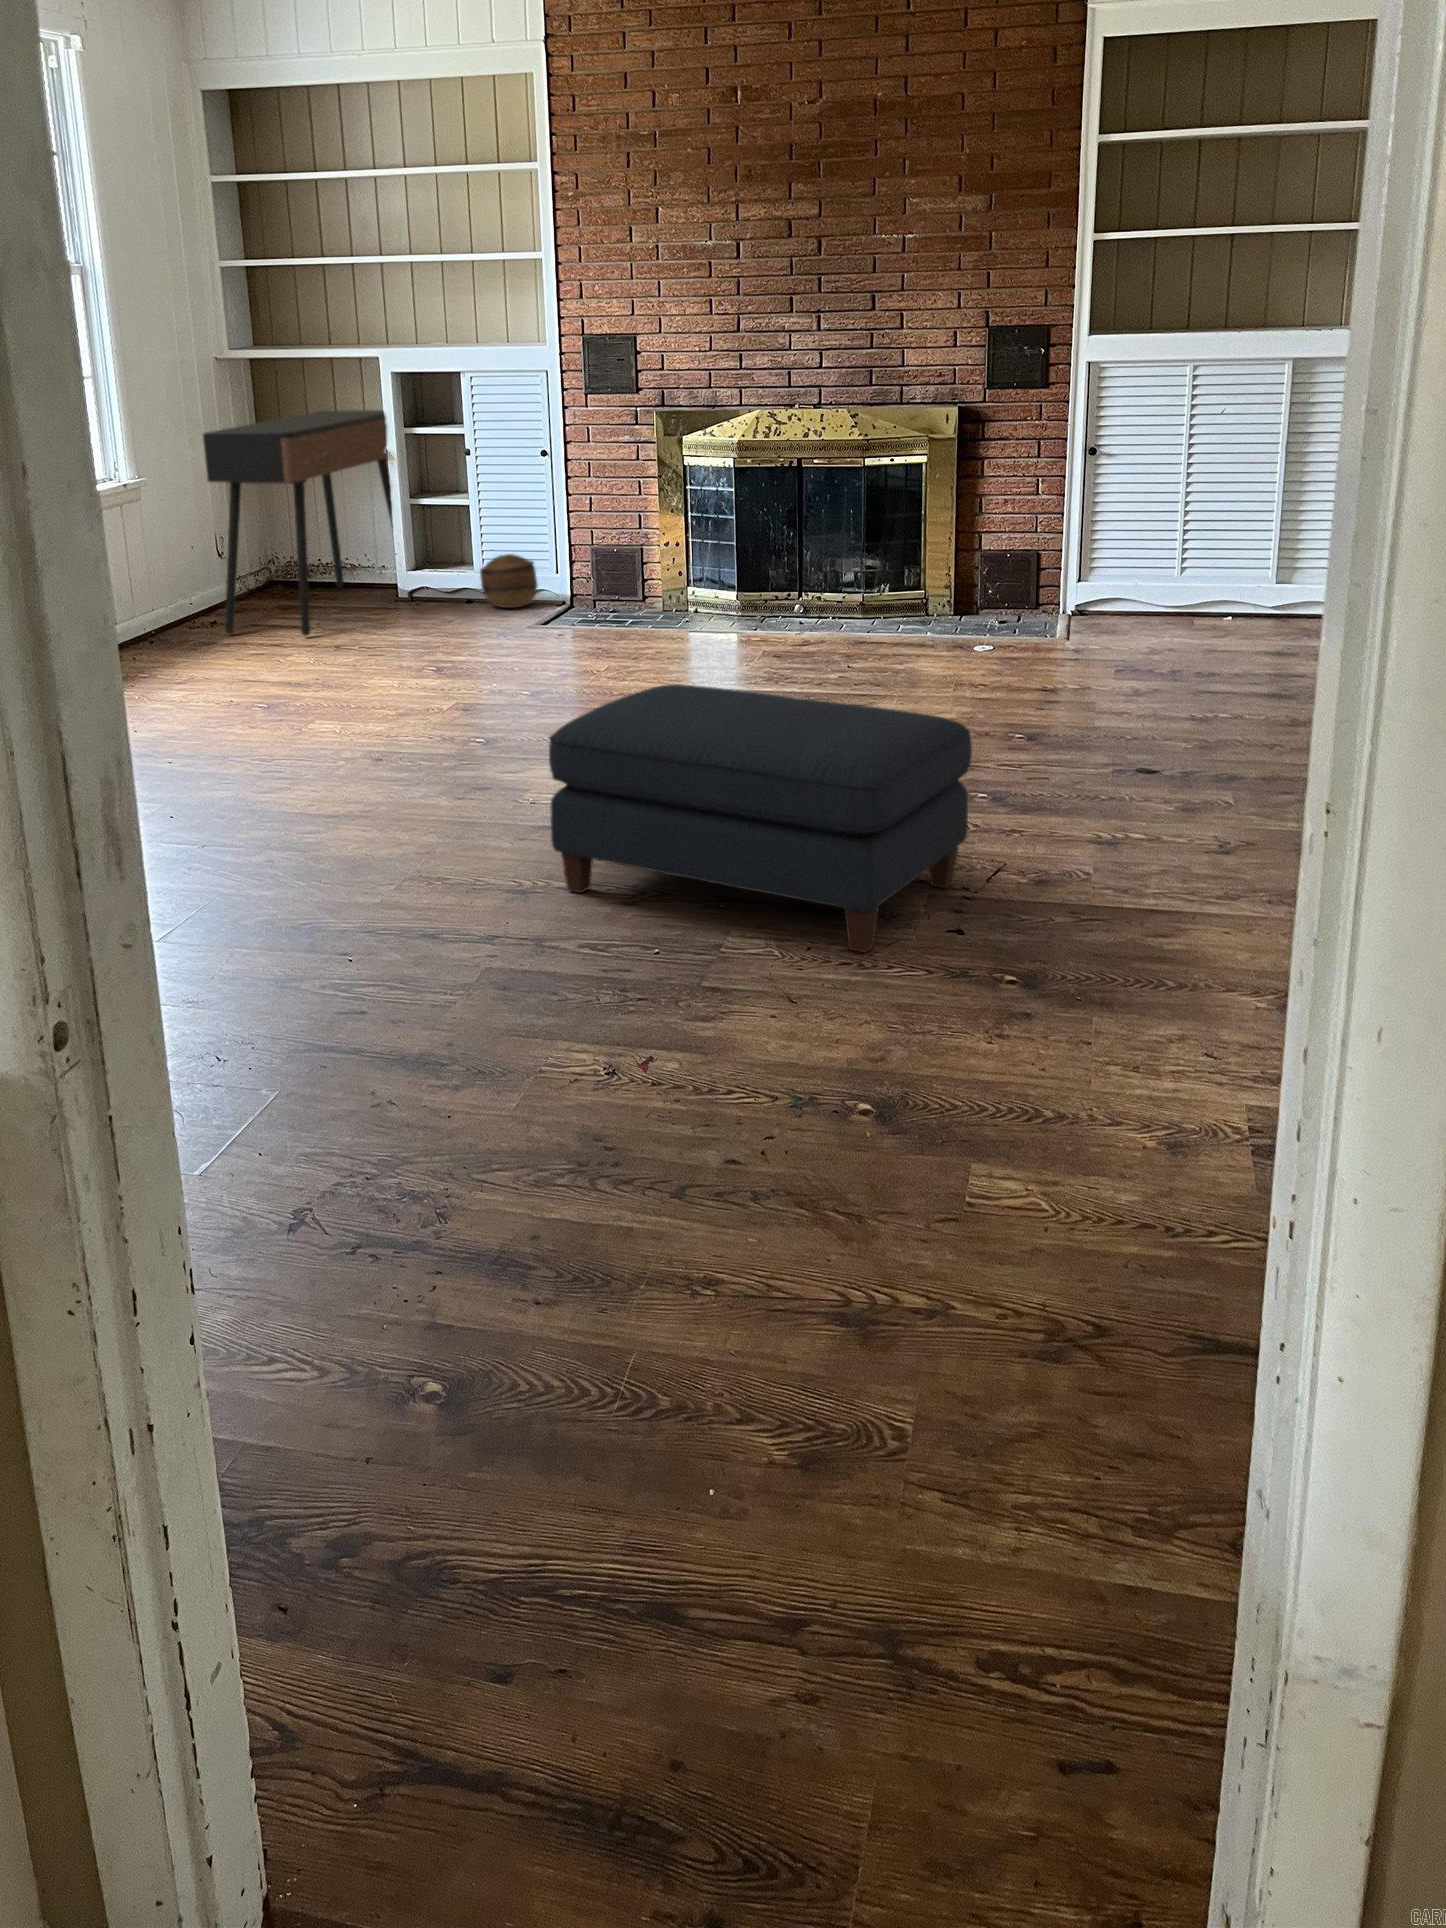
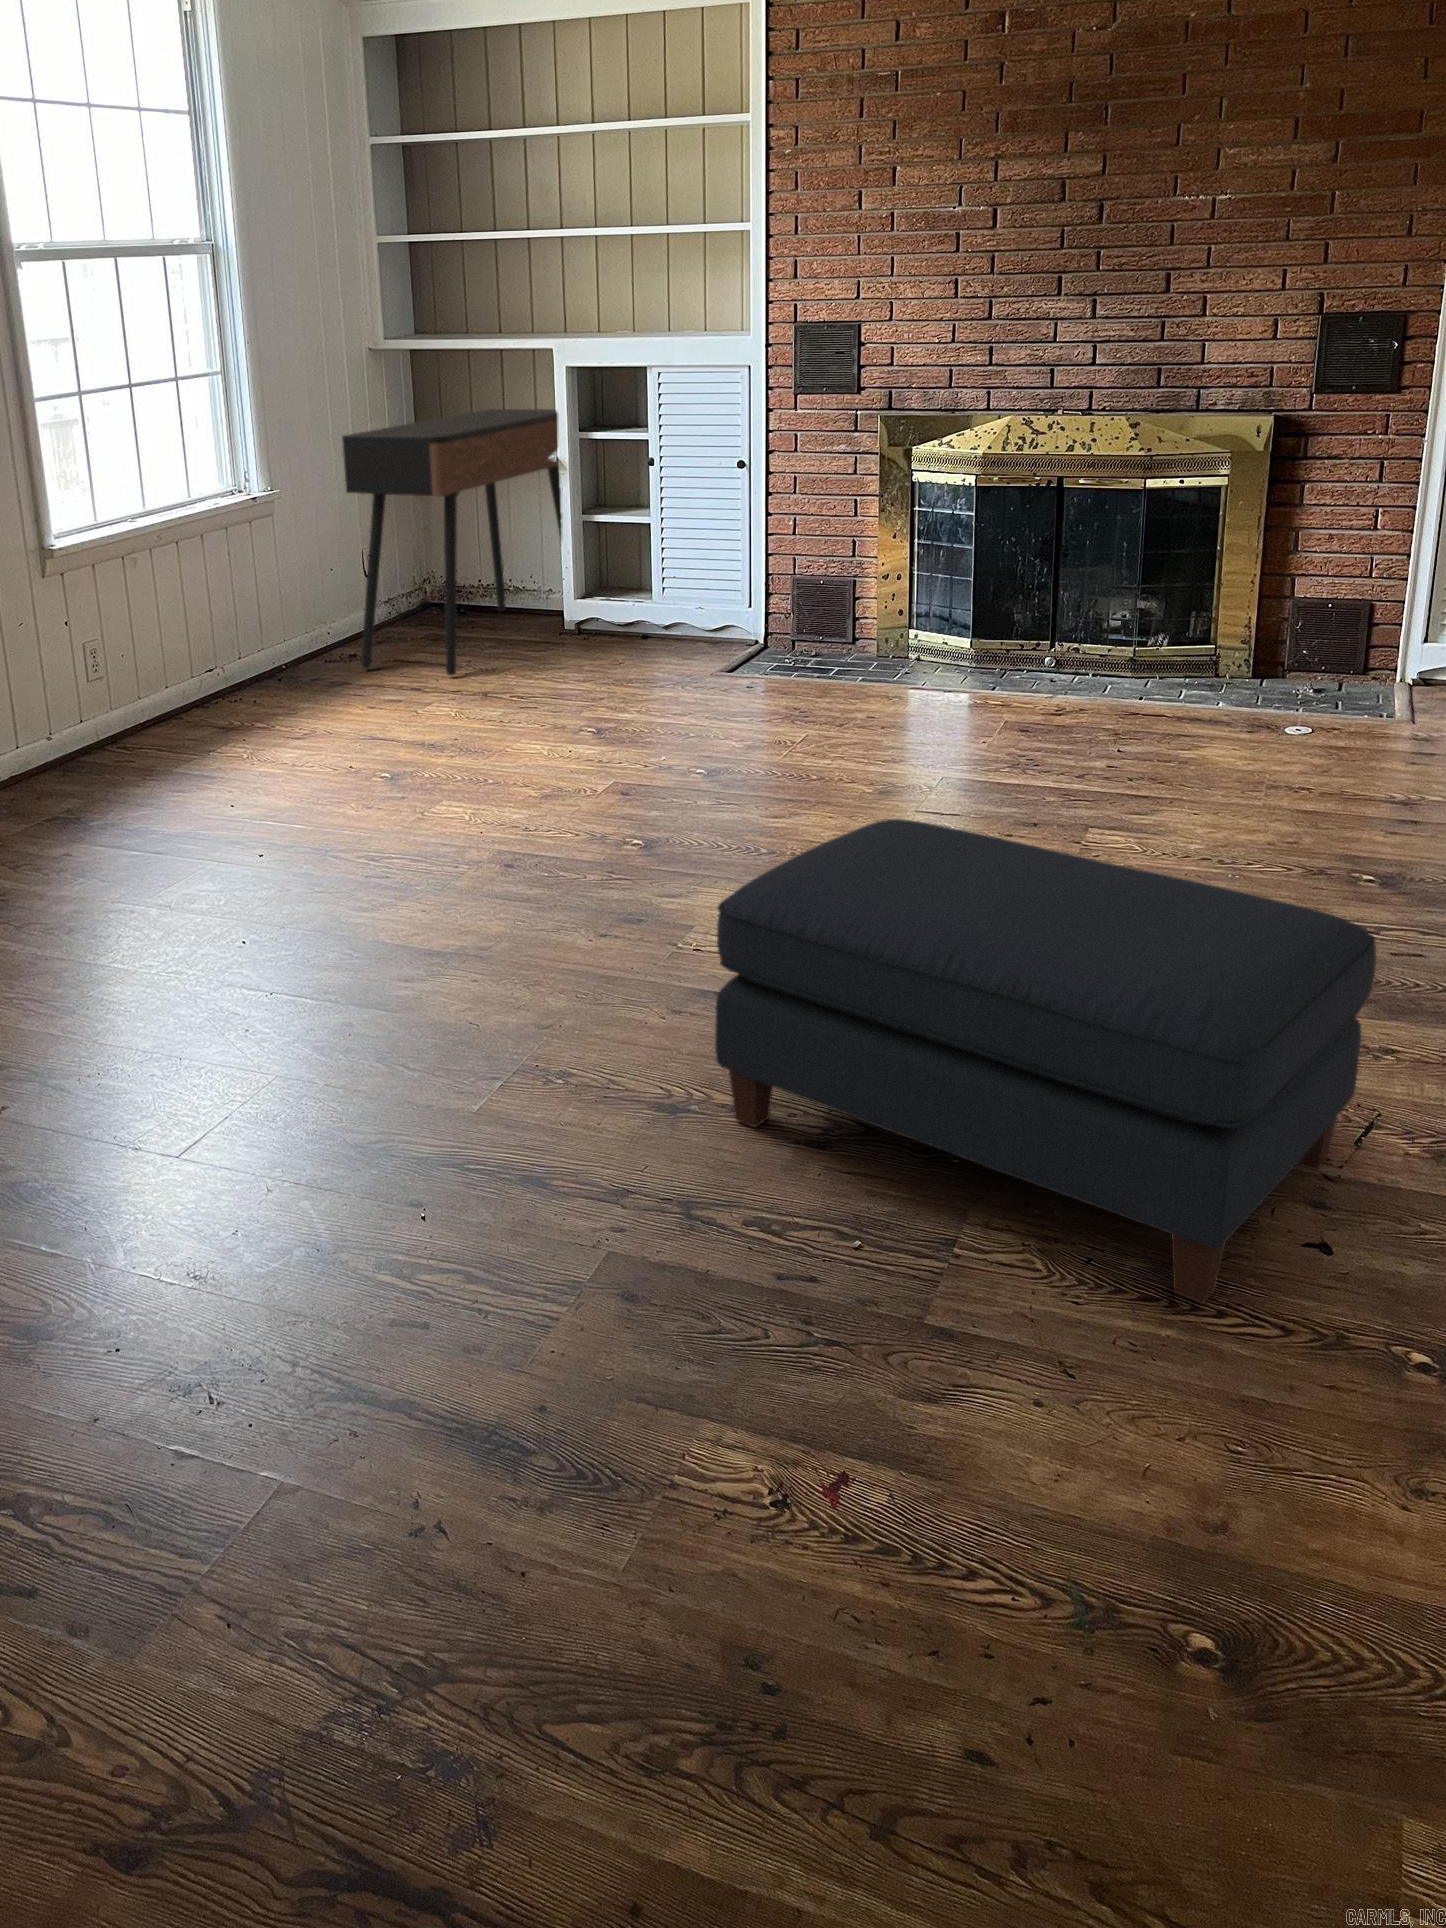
basket: present [480,554,538,608] -> none [660,582,727,647]

